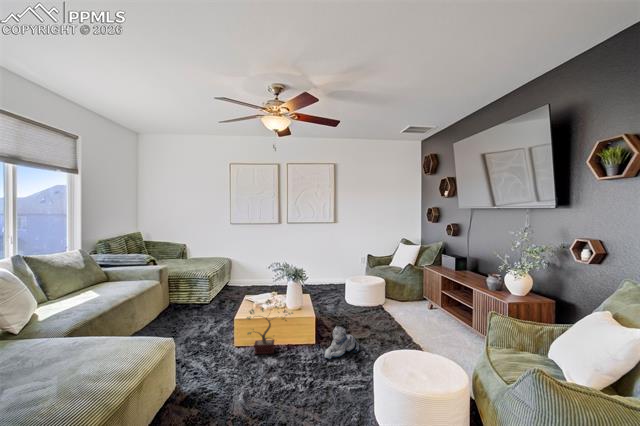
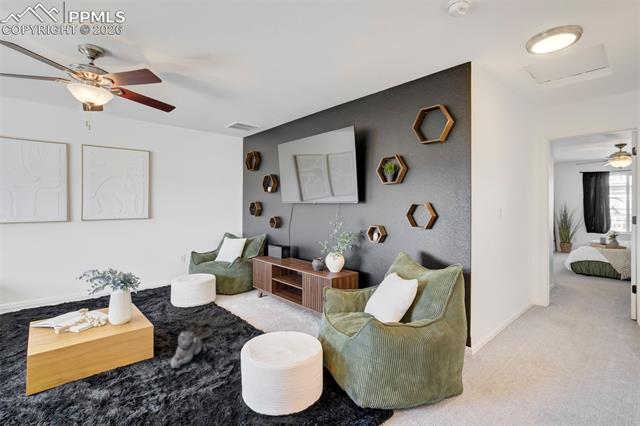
potted plant: present [247,299,293,354] -> none [52,318,129,393]

